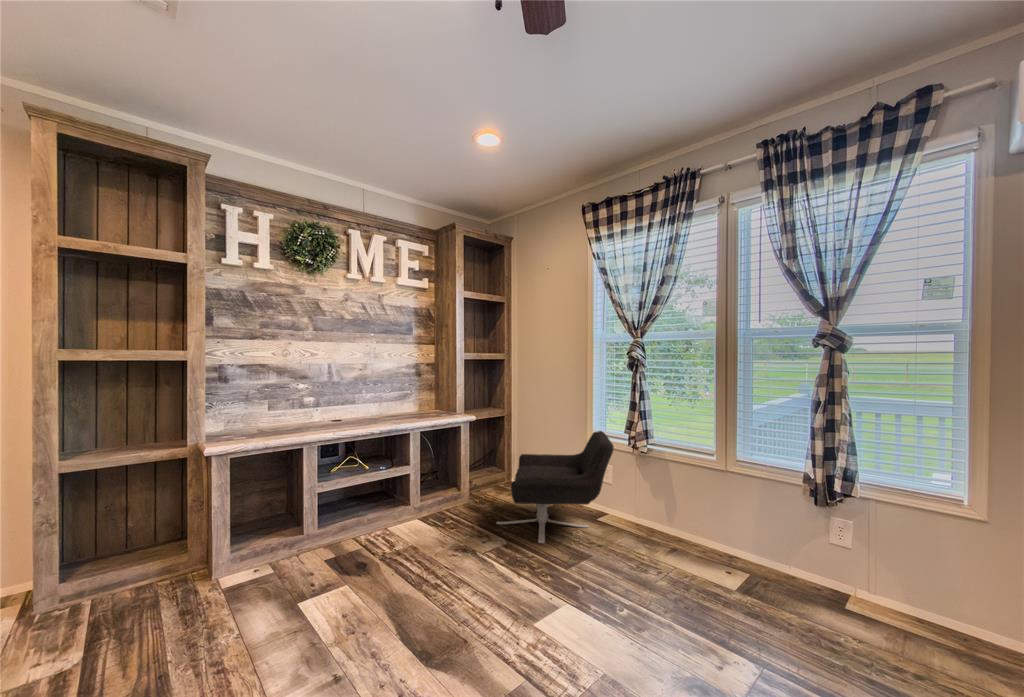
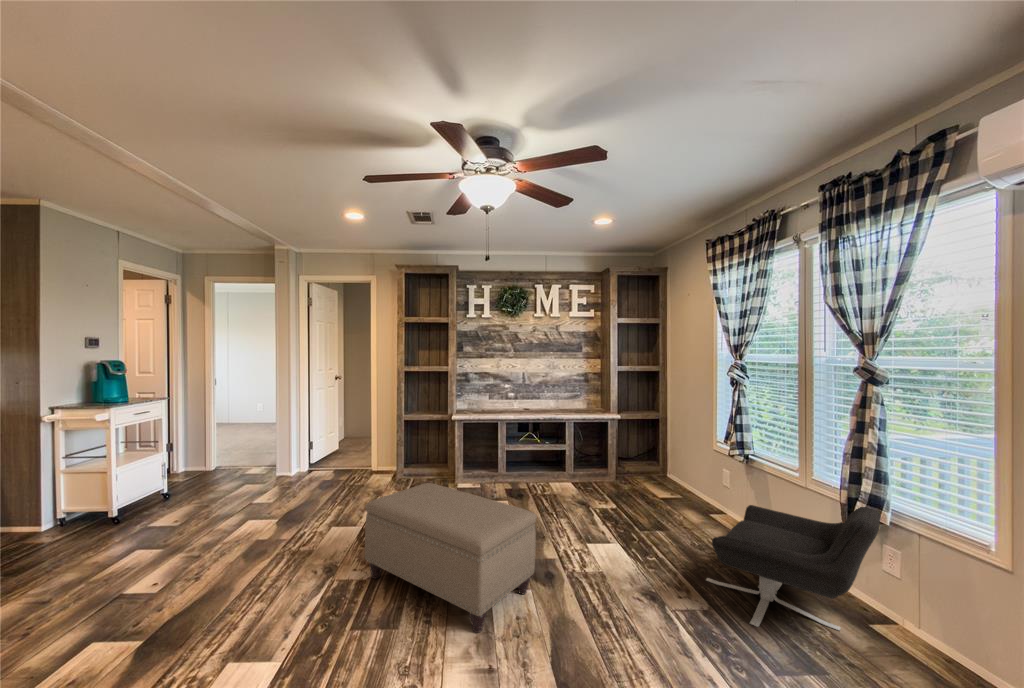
ottoman: none [71,500,352,660] -> present [365,483,537,633]

